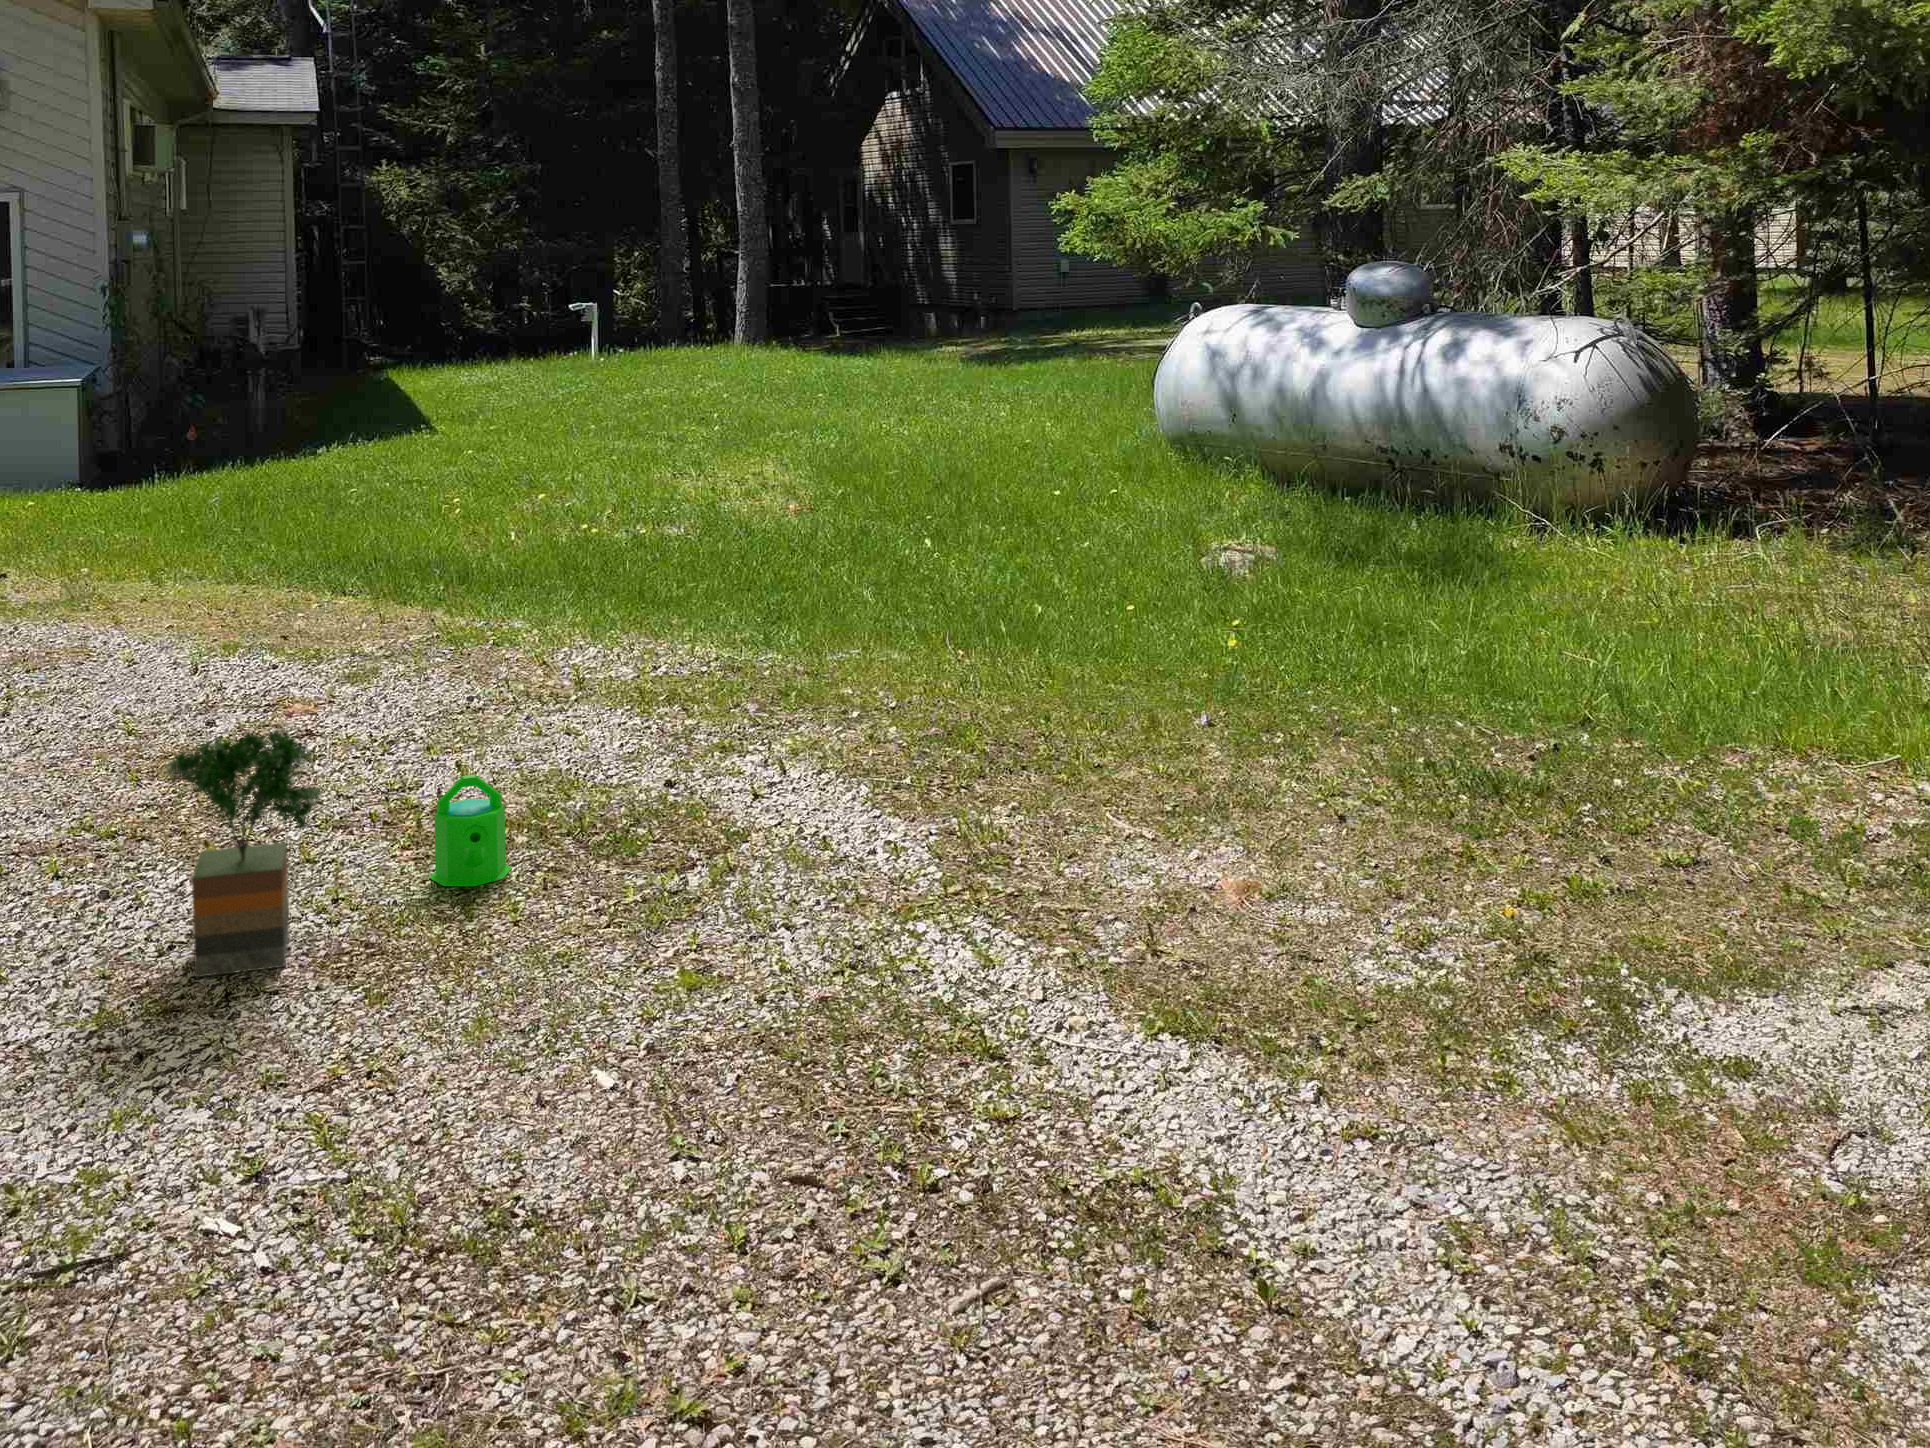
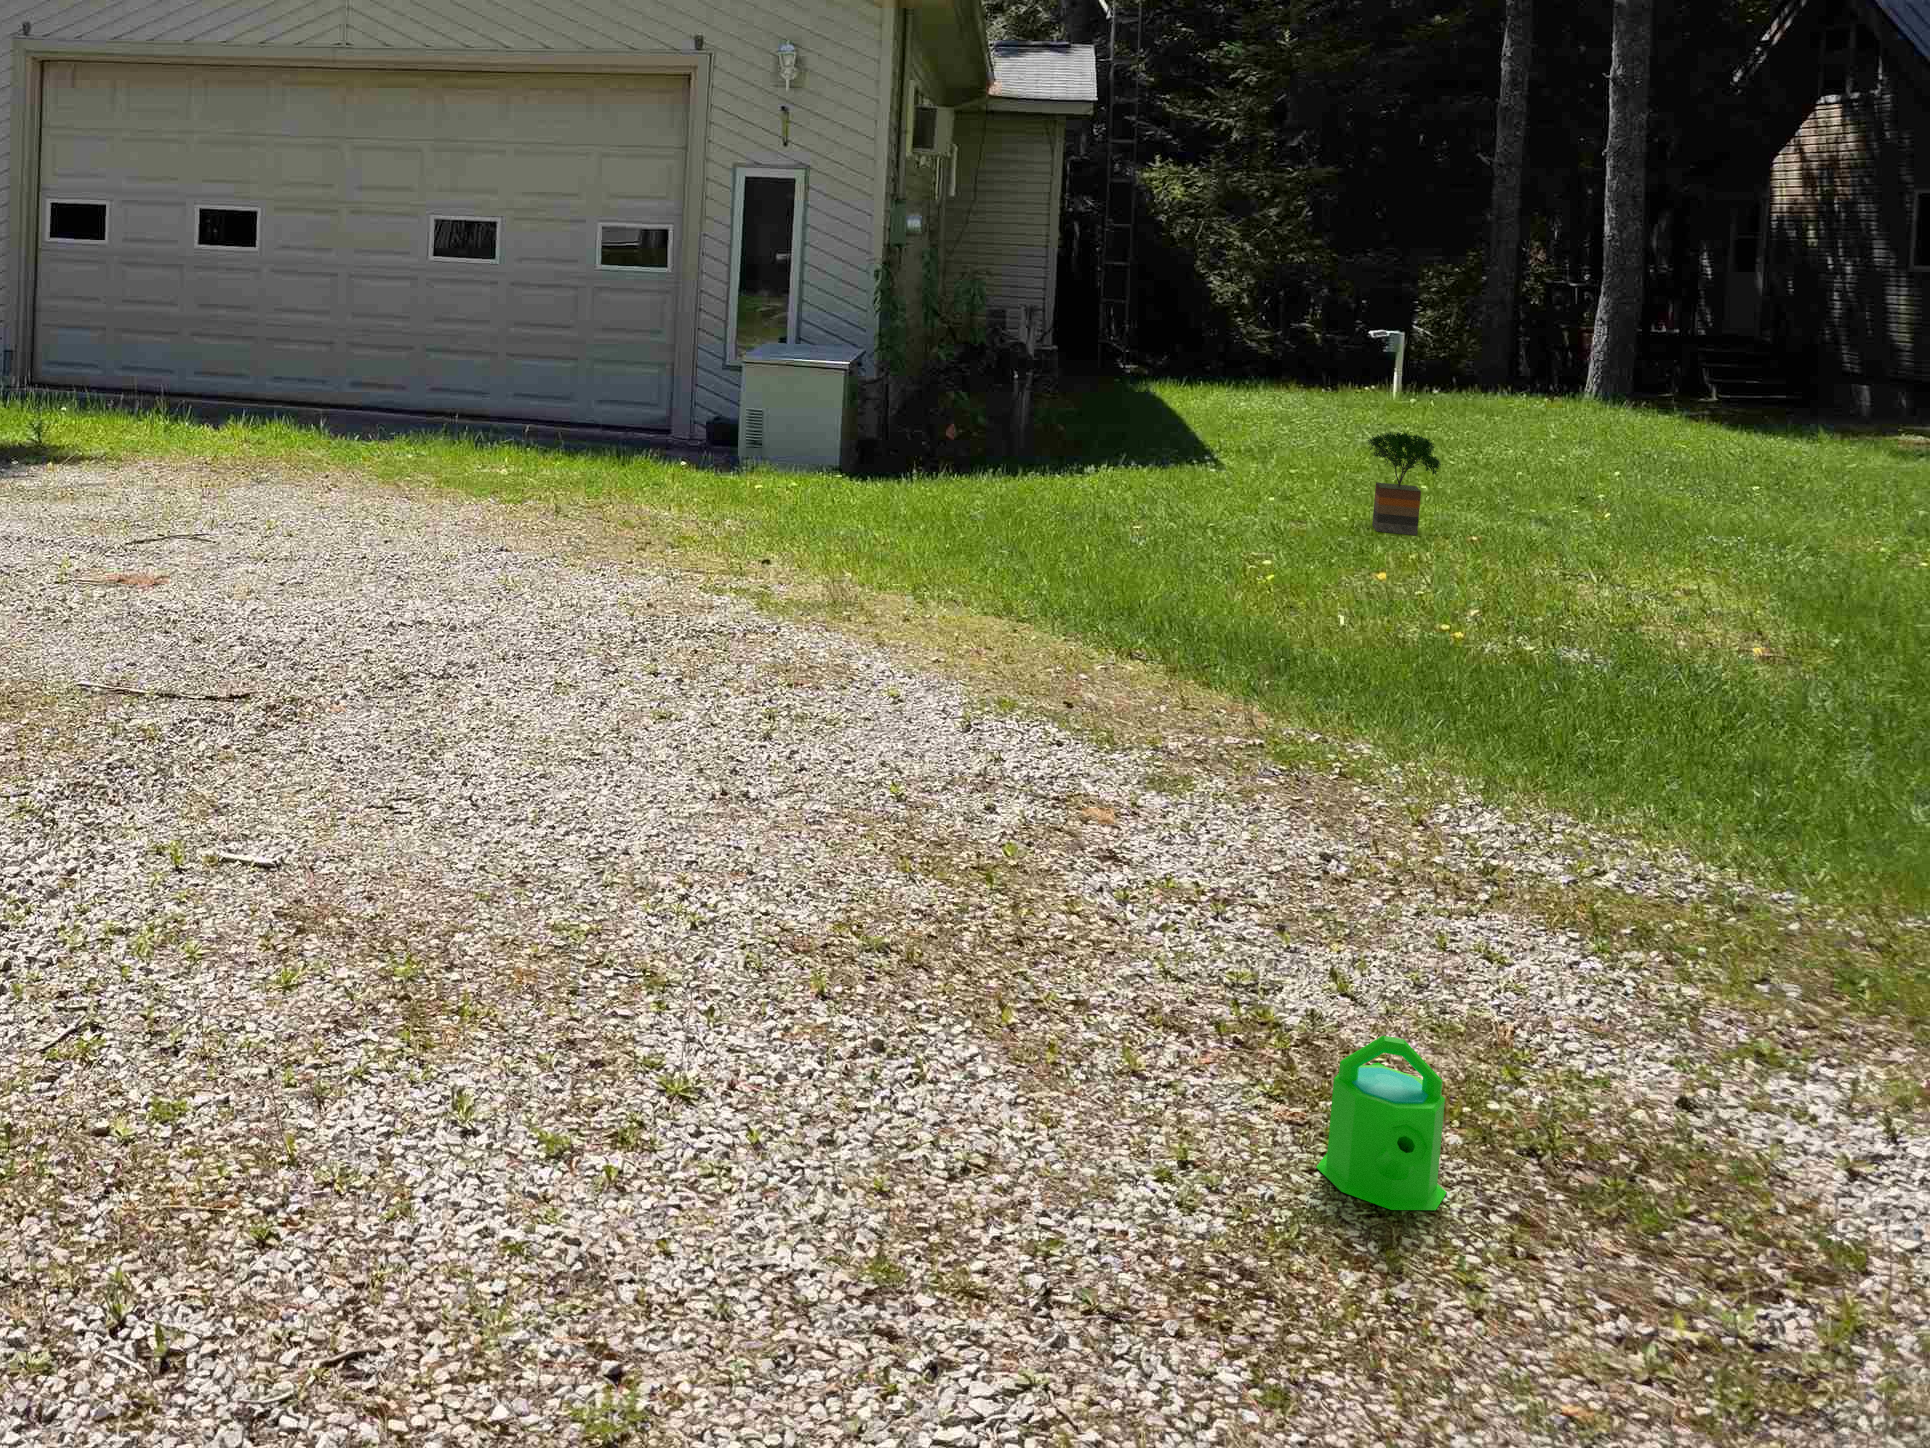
potted tree: present [163,730,322,978] -> present [1368,432,1441,535]

